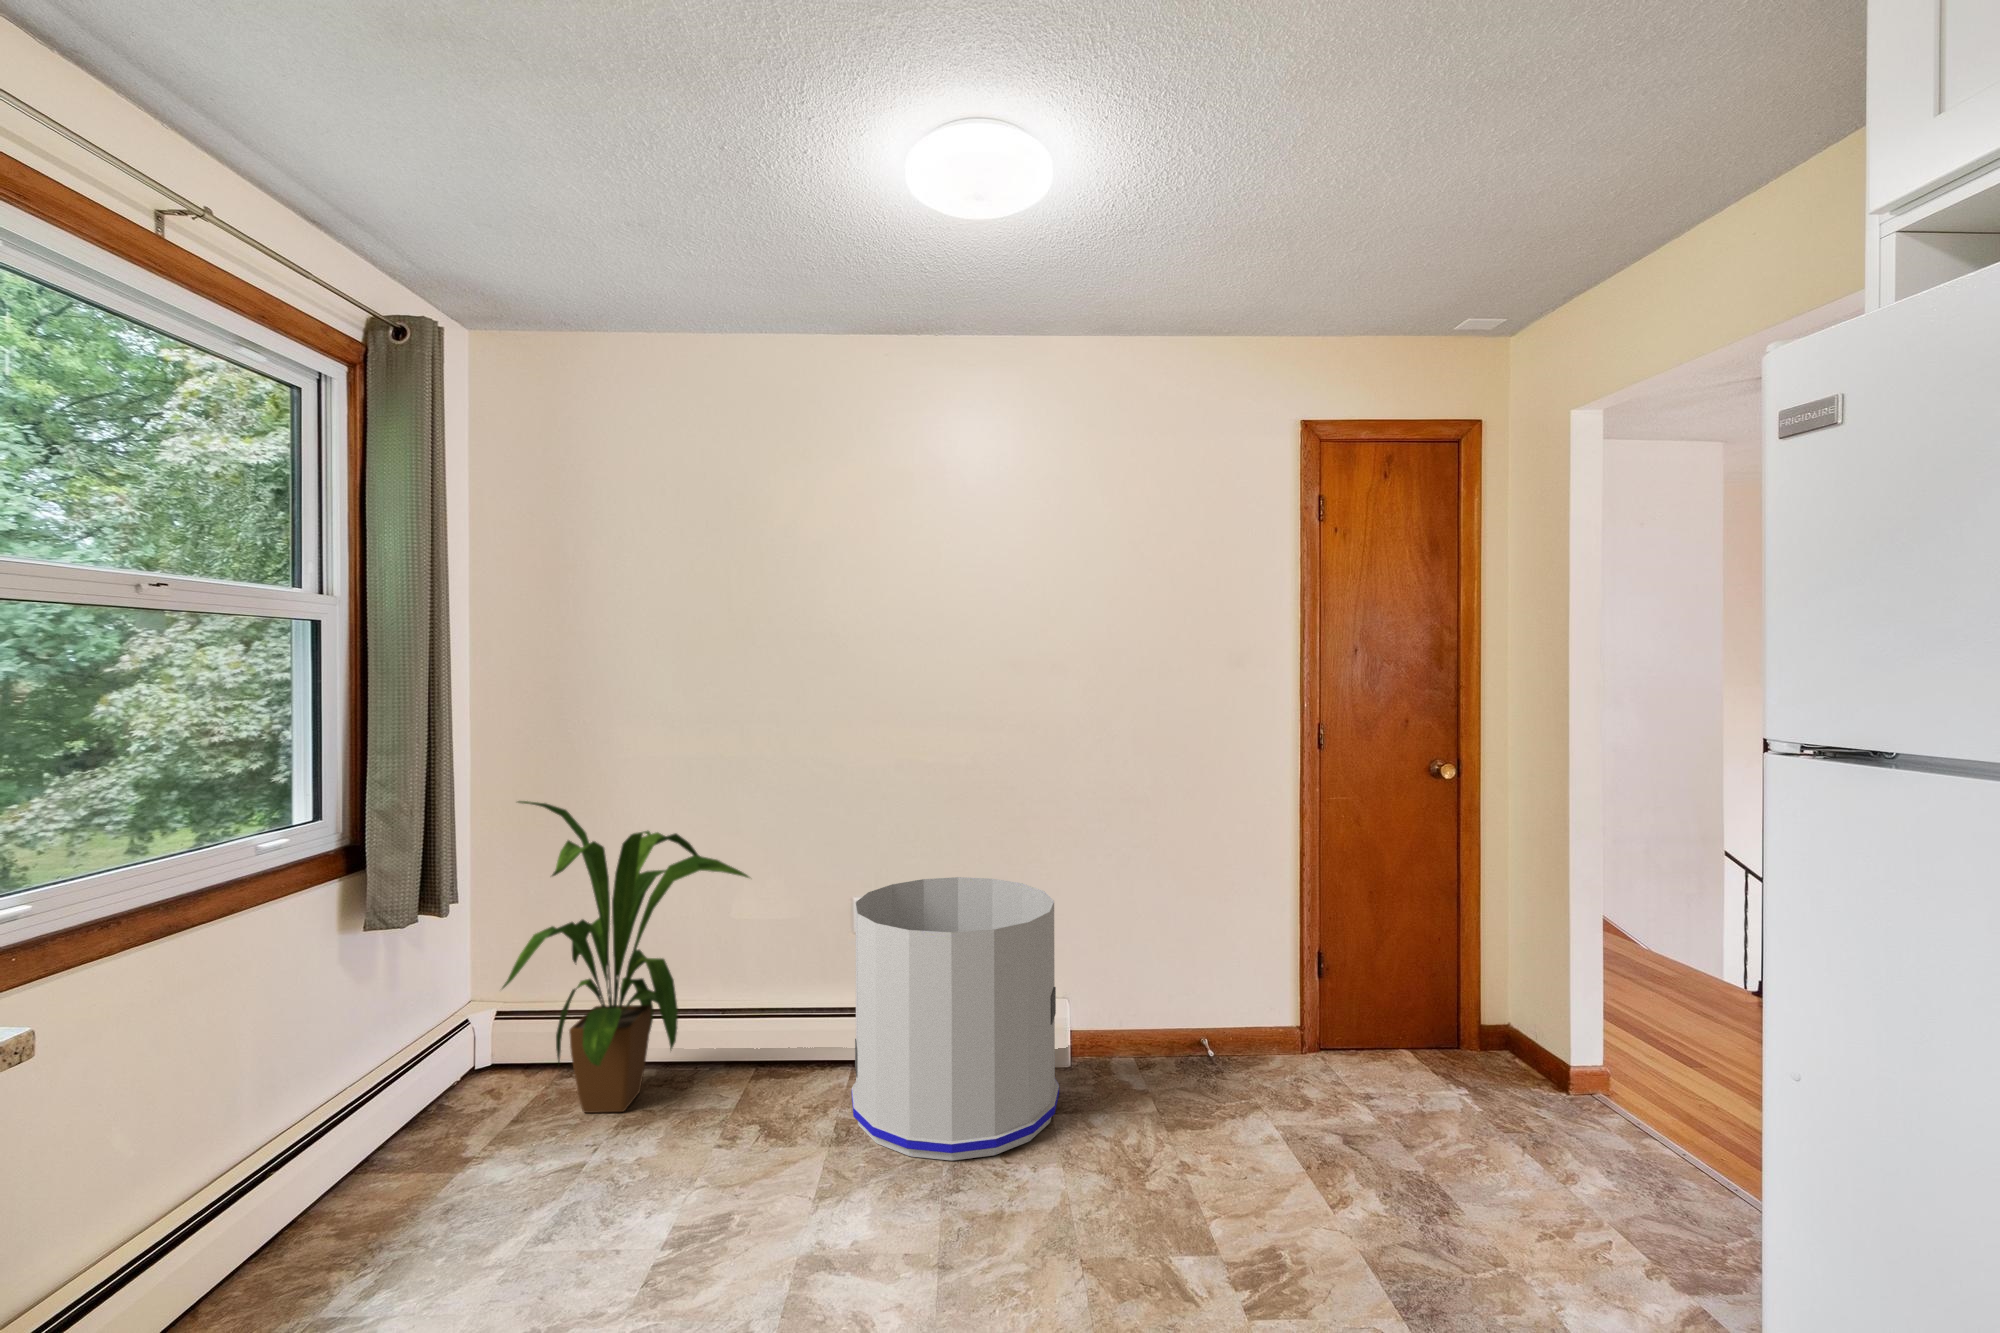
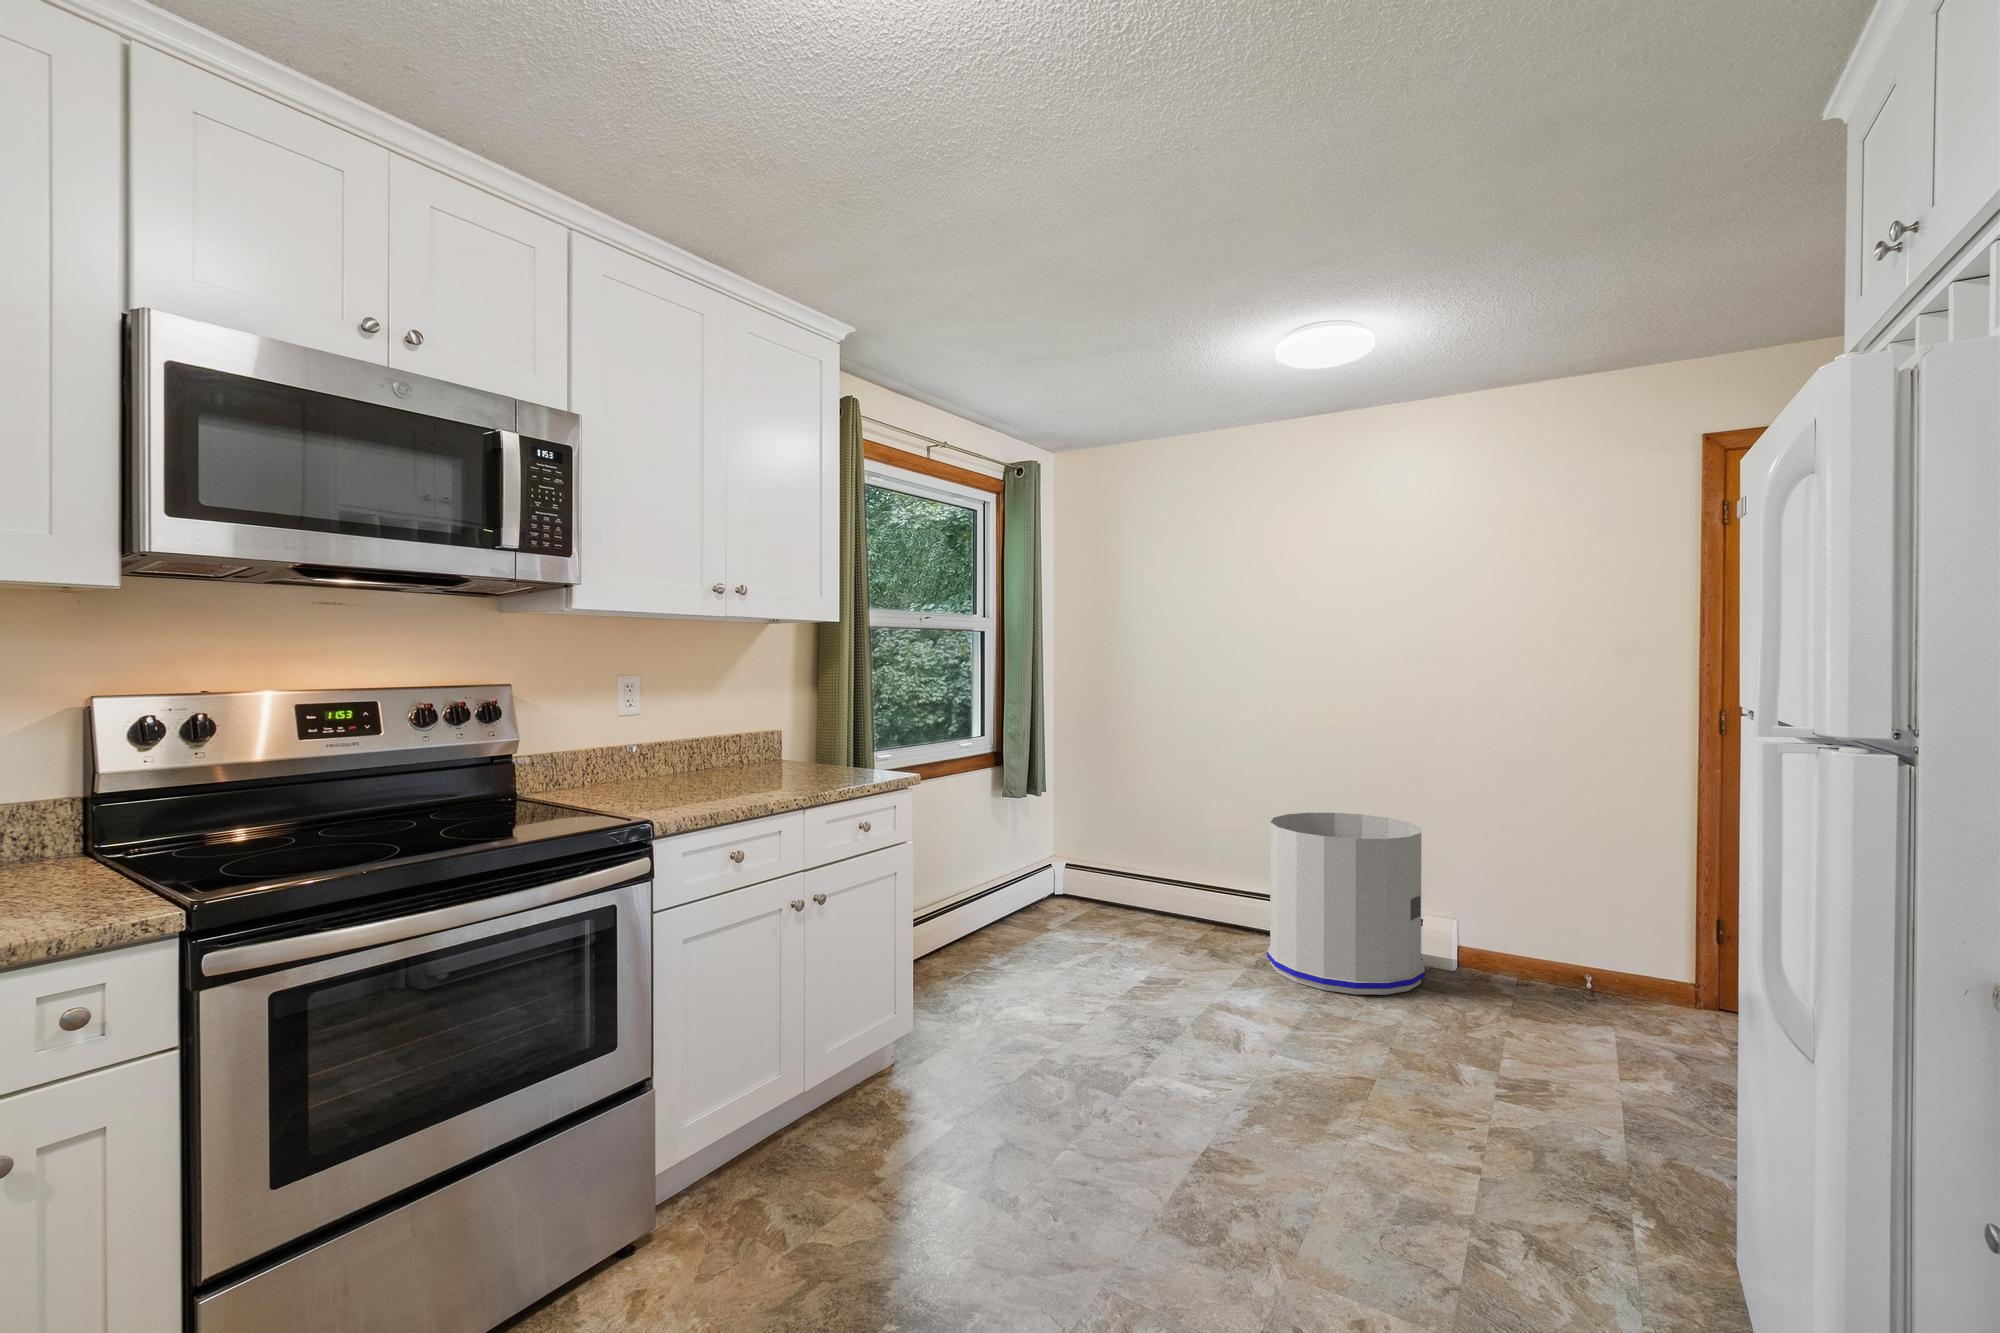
house plant: present [502,801,749,1113] -> none [1065,735,1211,929]

